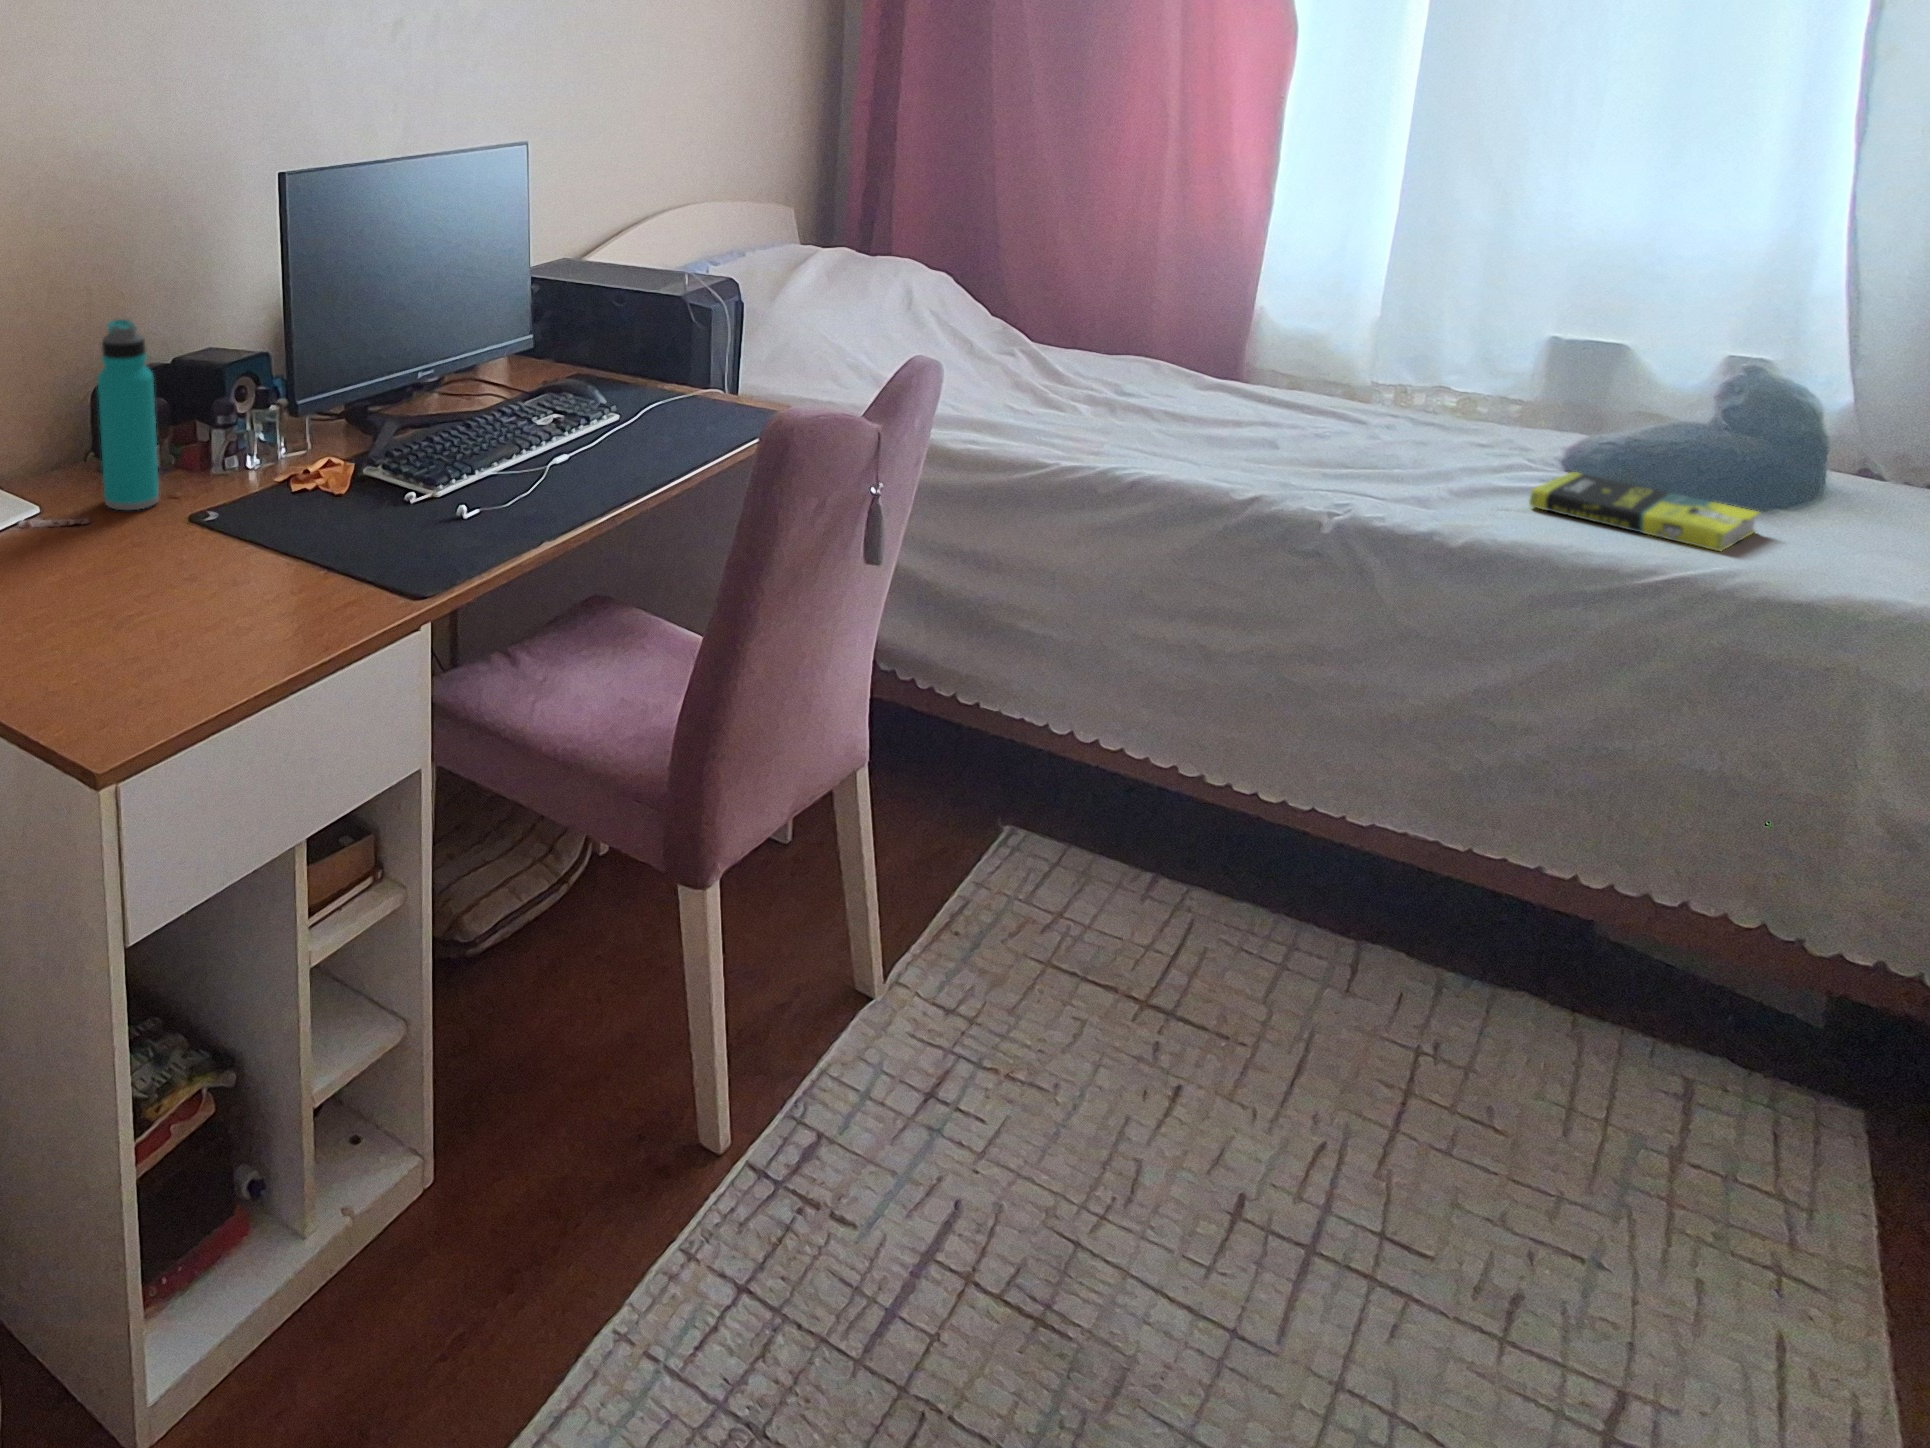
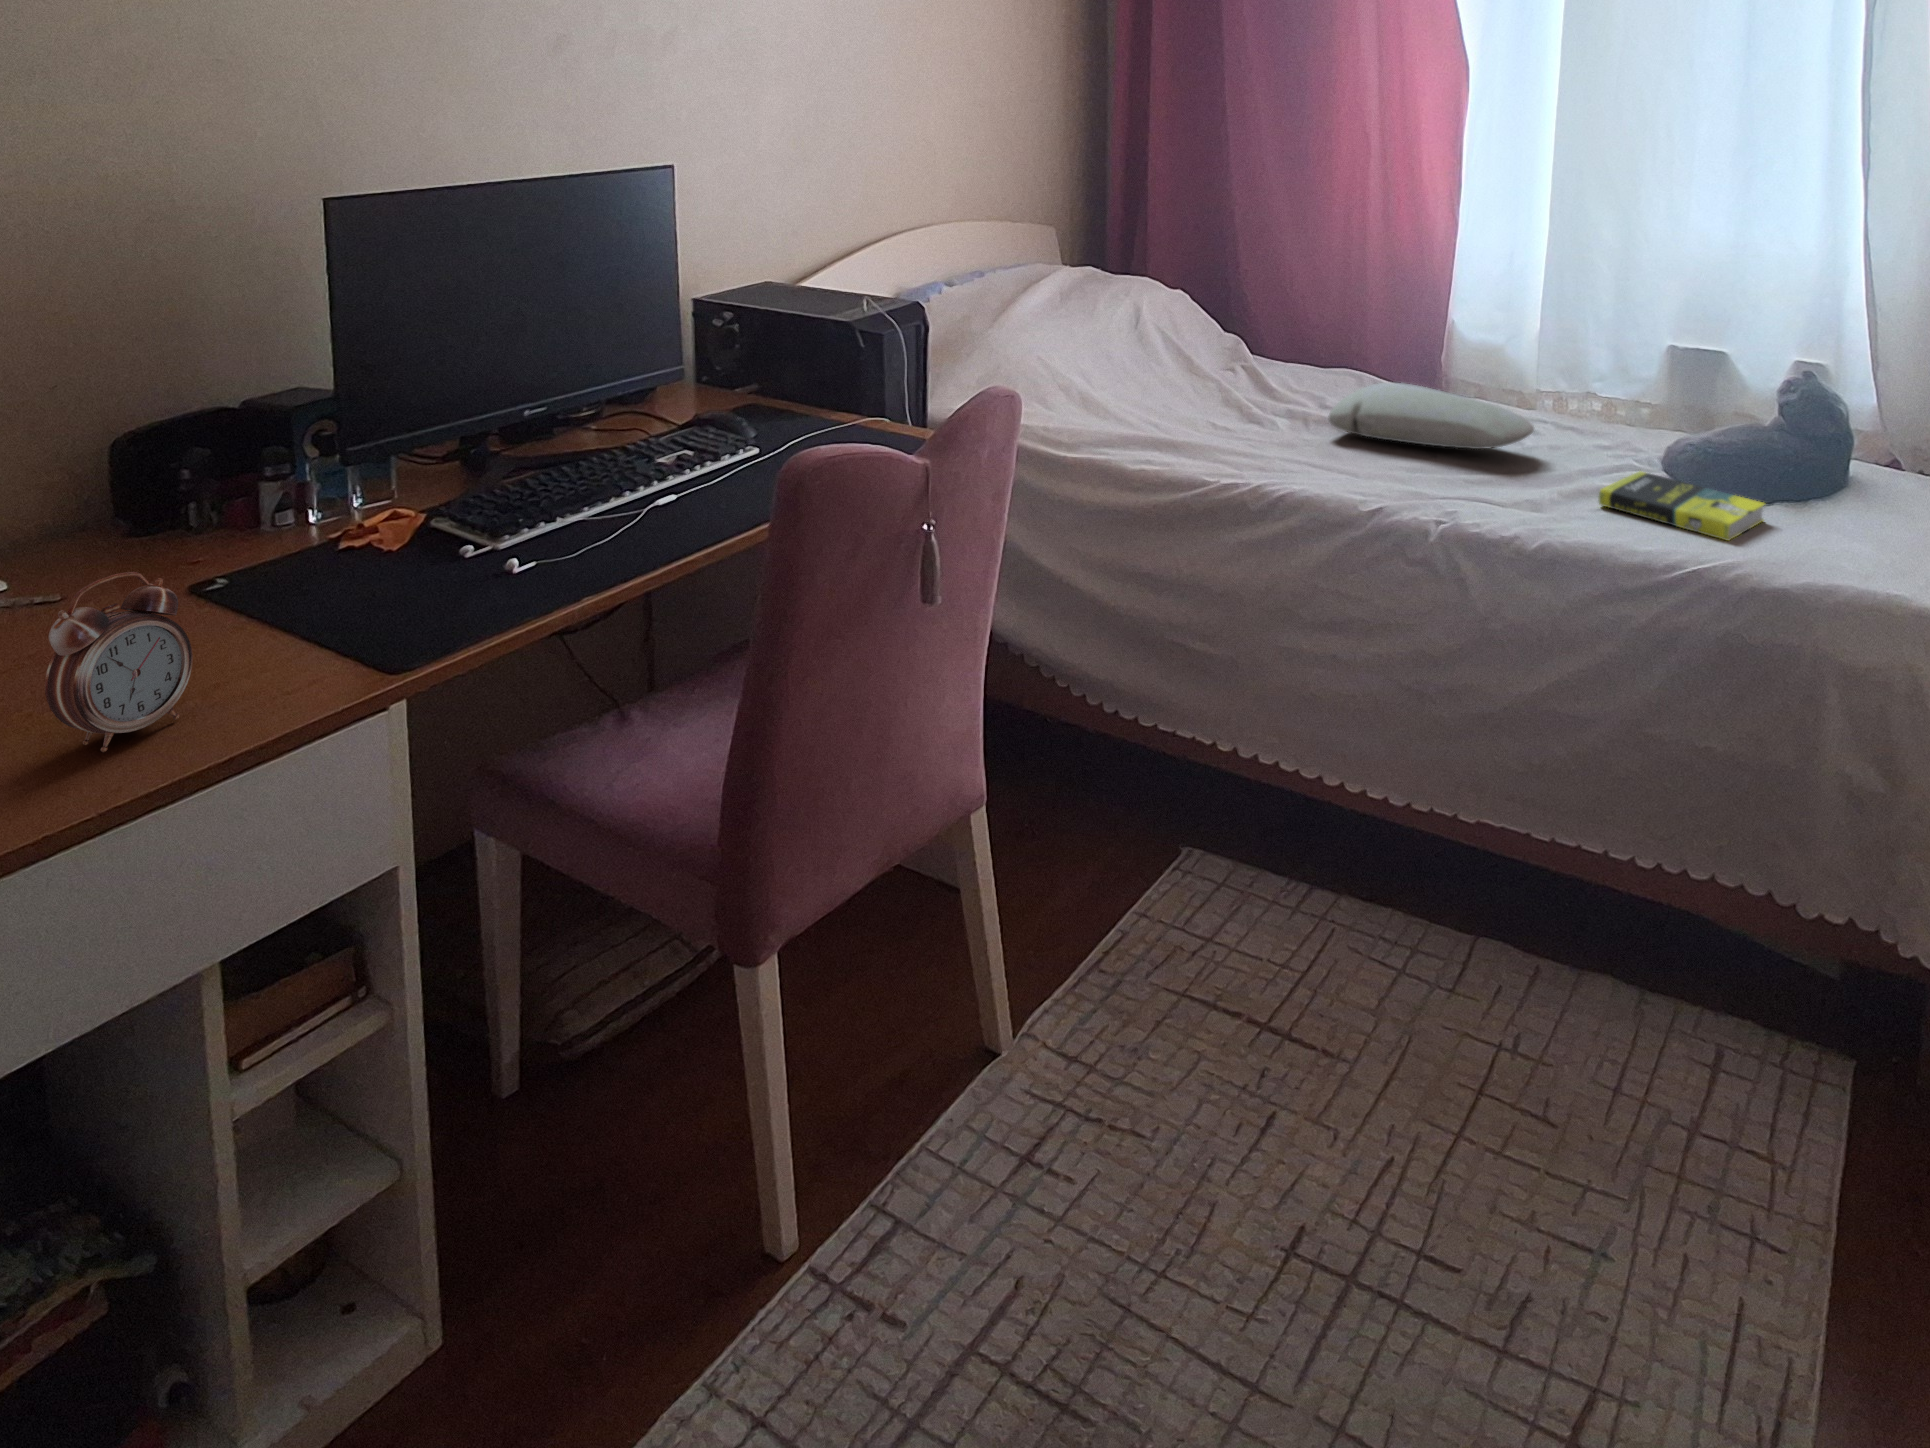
water bottle: present [98,319,159,510] -> none [69,359,159,581]
pillow: none [1155,370,1419,442] -> present [1328,383,1534,449]
alarm clock: none [199,499,288,648] -> present [45,572,193,752]

